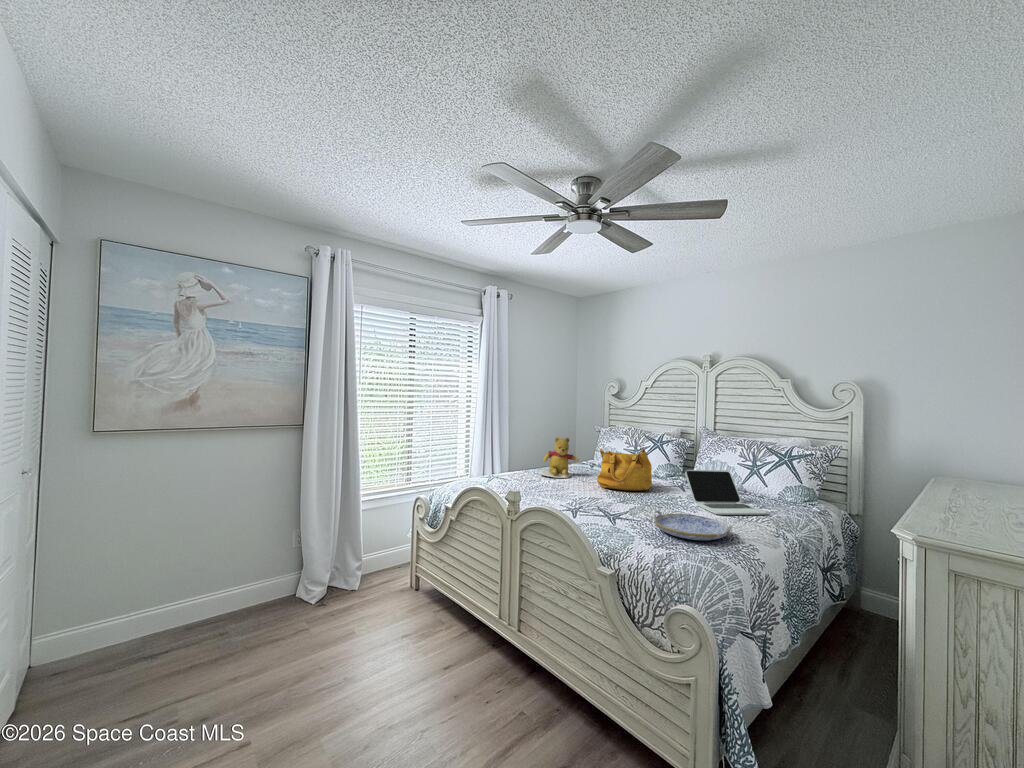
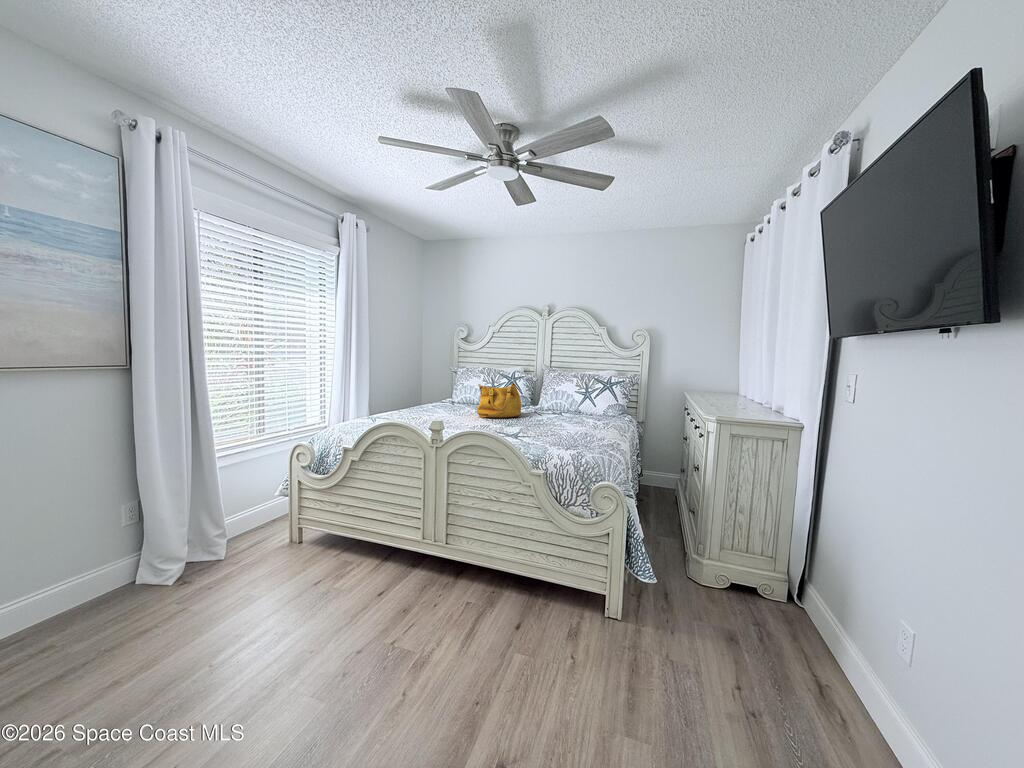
teddy bear: present [539,437,579,478] -> none [417,377,453,414]
laptop: present [685,470,766,515] -> none [550,395,608,426]
serving tray: present [653,510,732,541] -> none [547,425,606,442]

